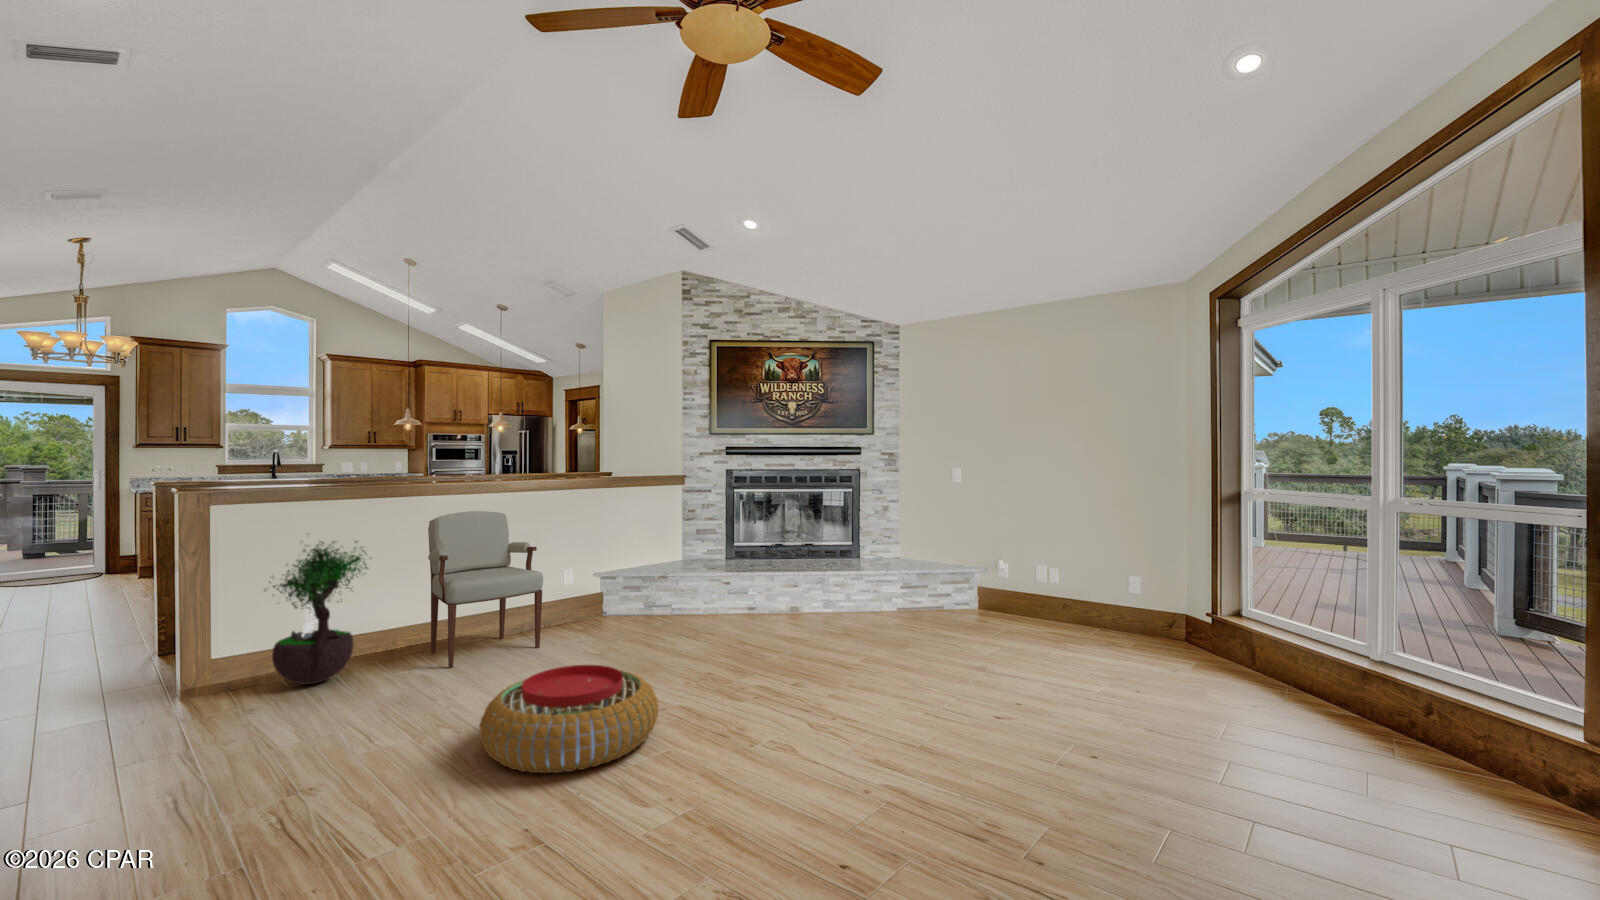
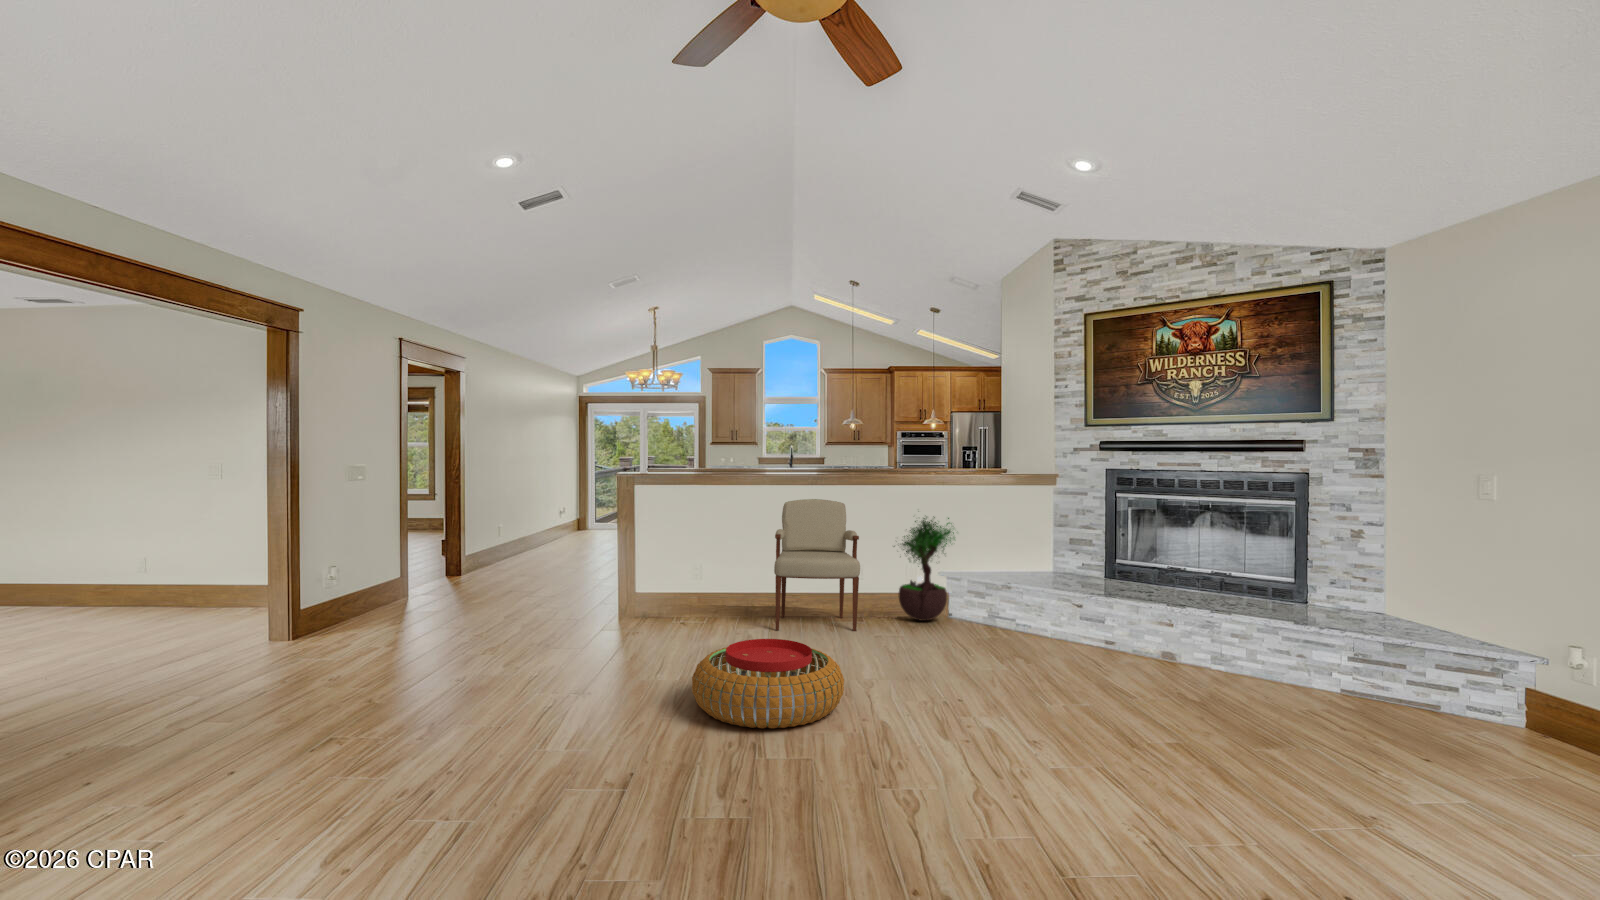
potted tree: present [270,541,368,684] -> present [894,517,954,621]

